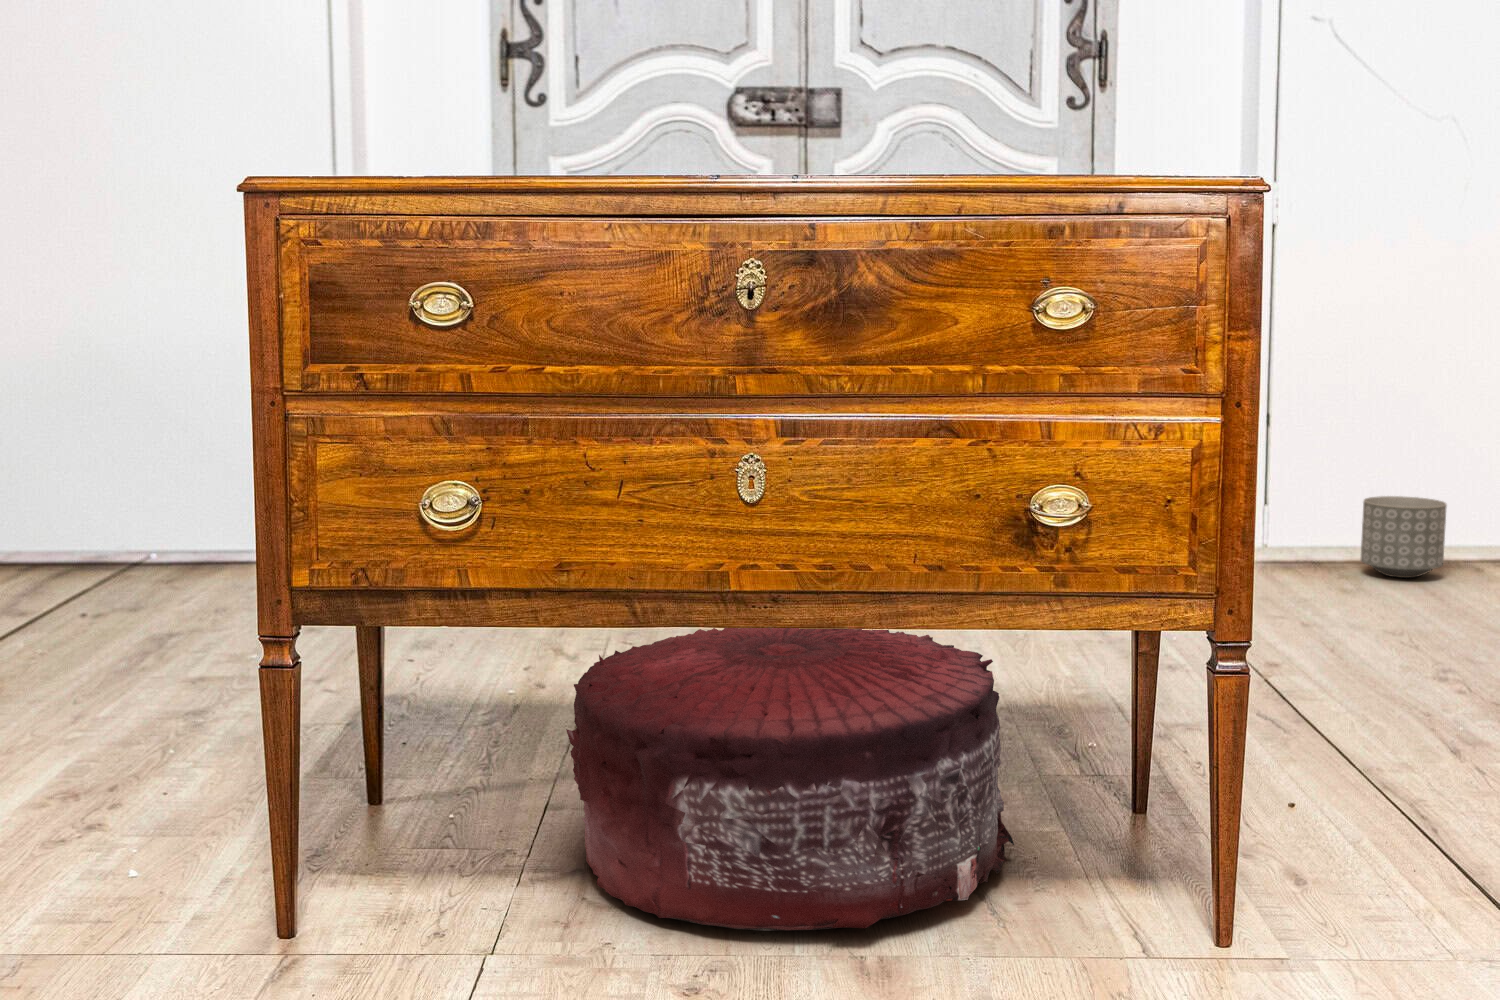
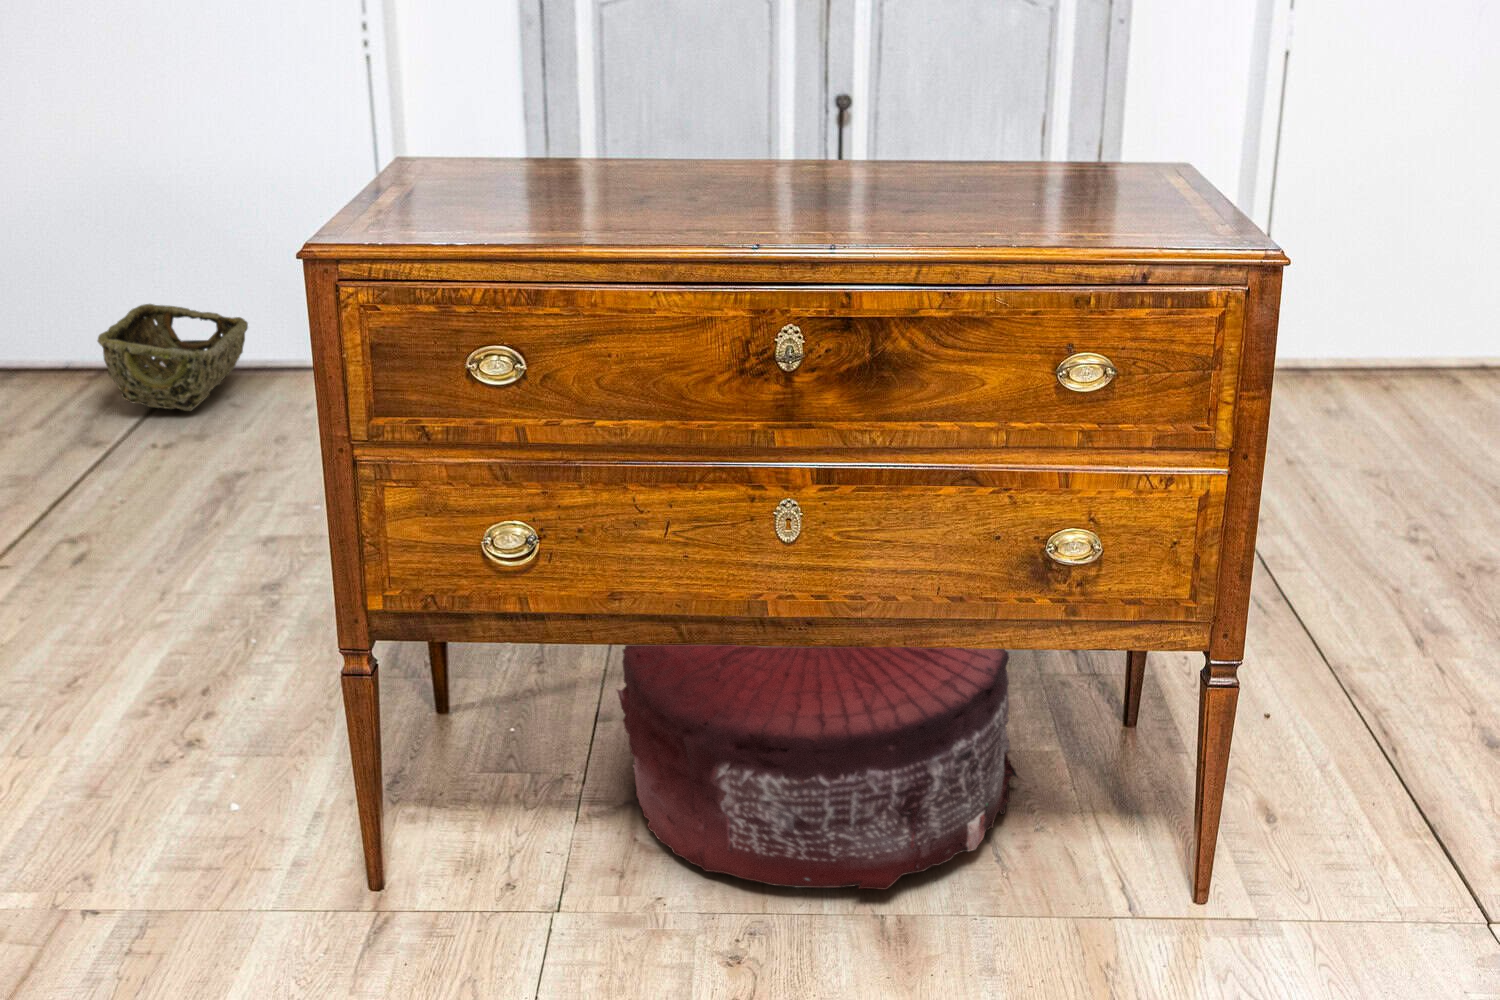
woven basket: none [40,491,202,589] -> present [98,304,248,411]
planter: present [1361,496,1447,578] -> none [1351,307,1437,389]

